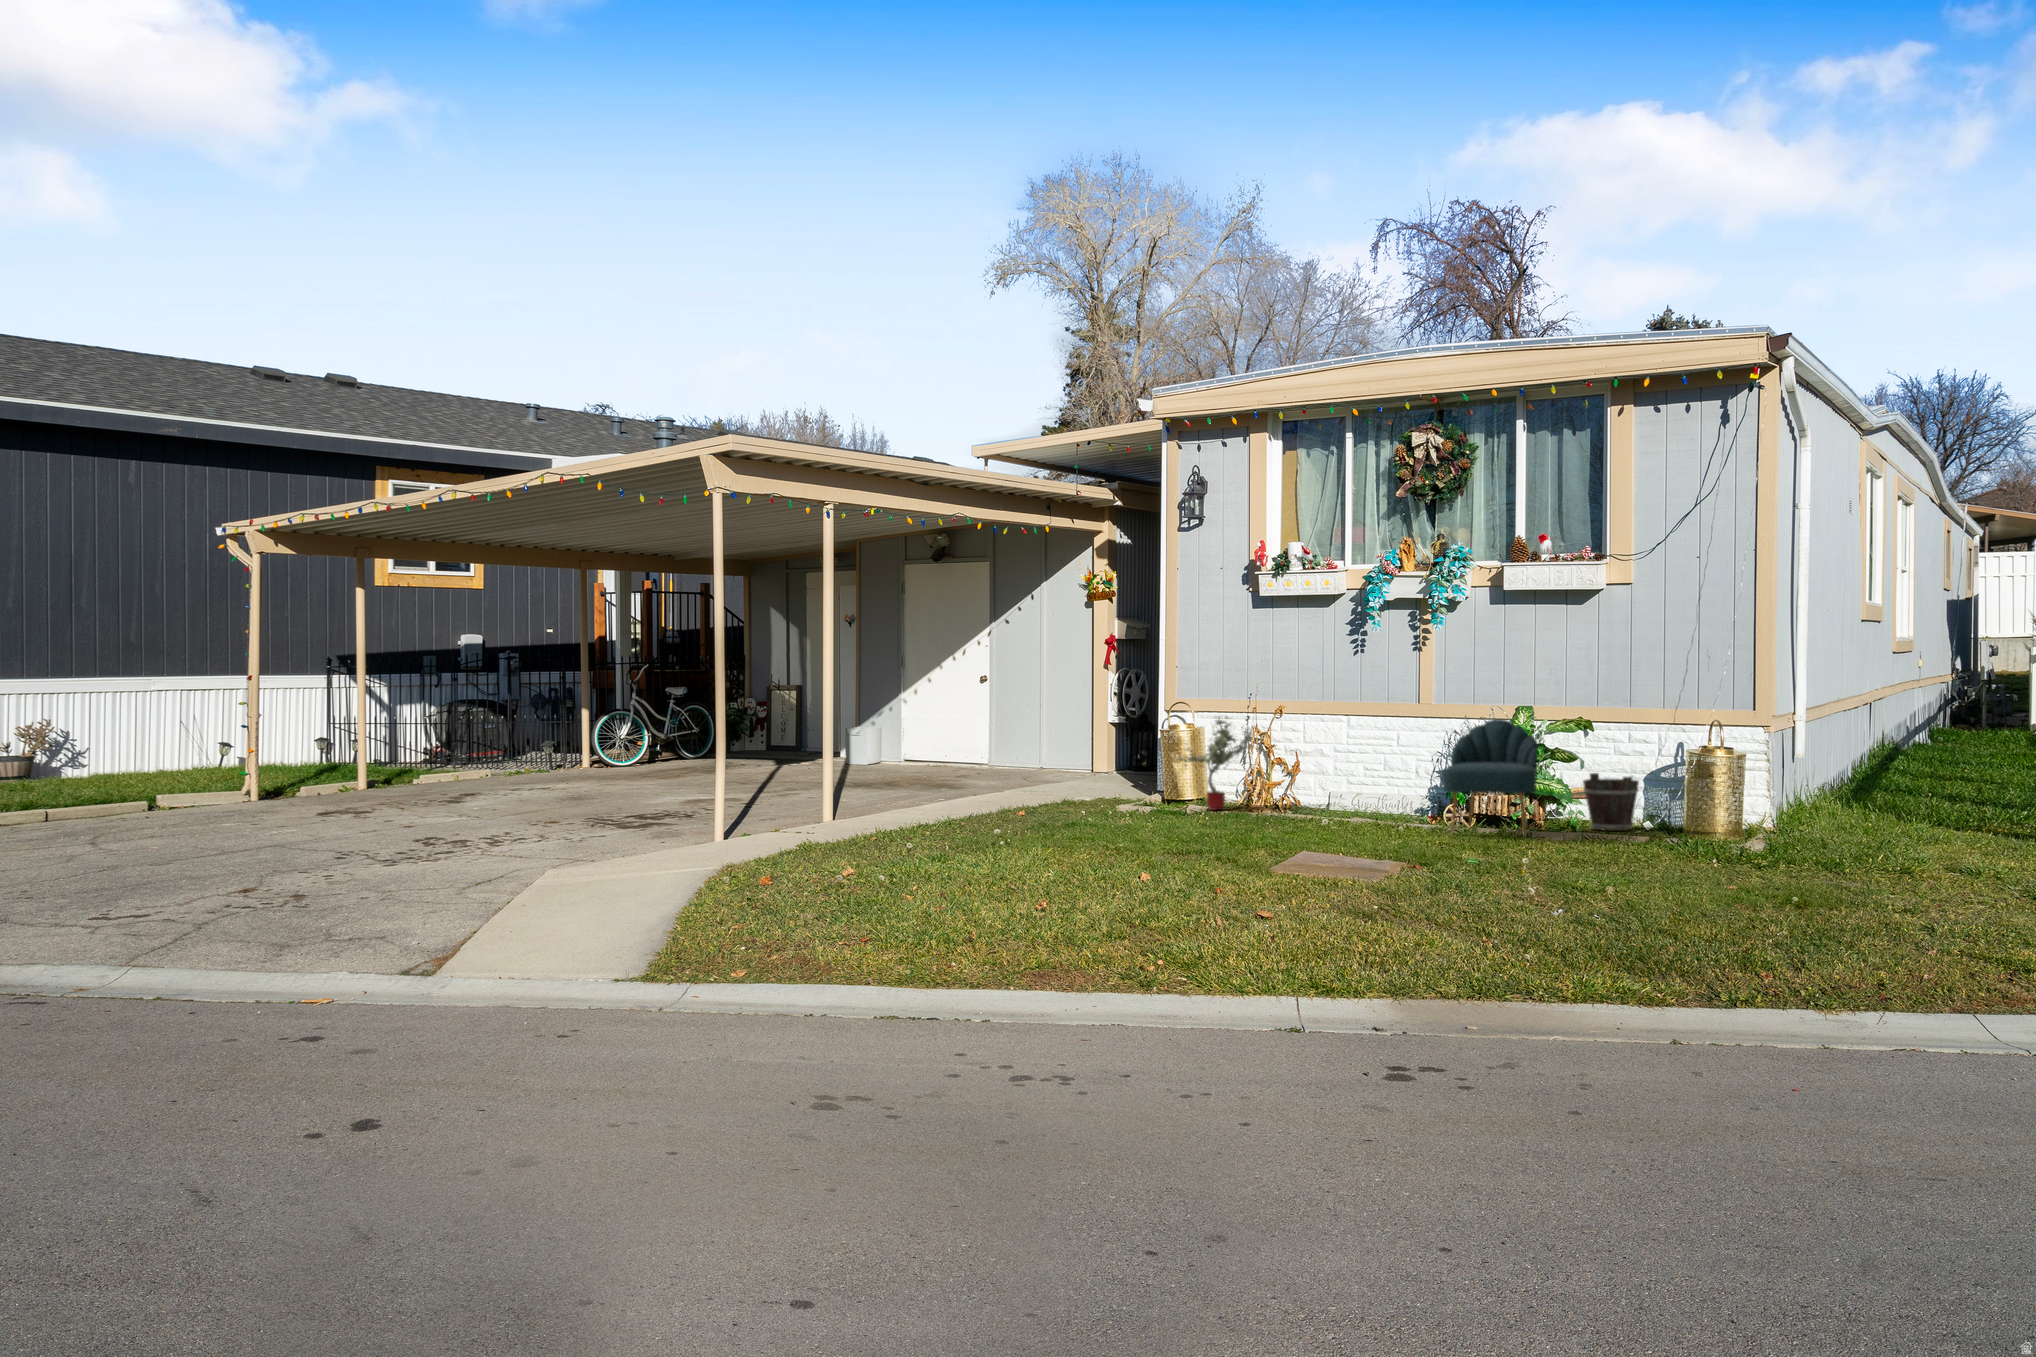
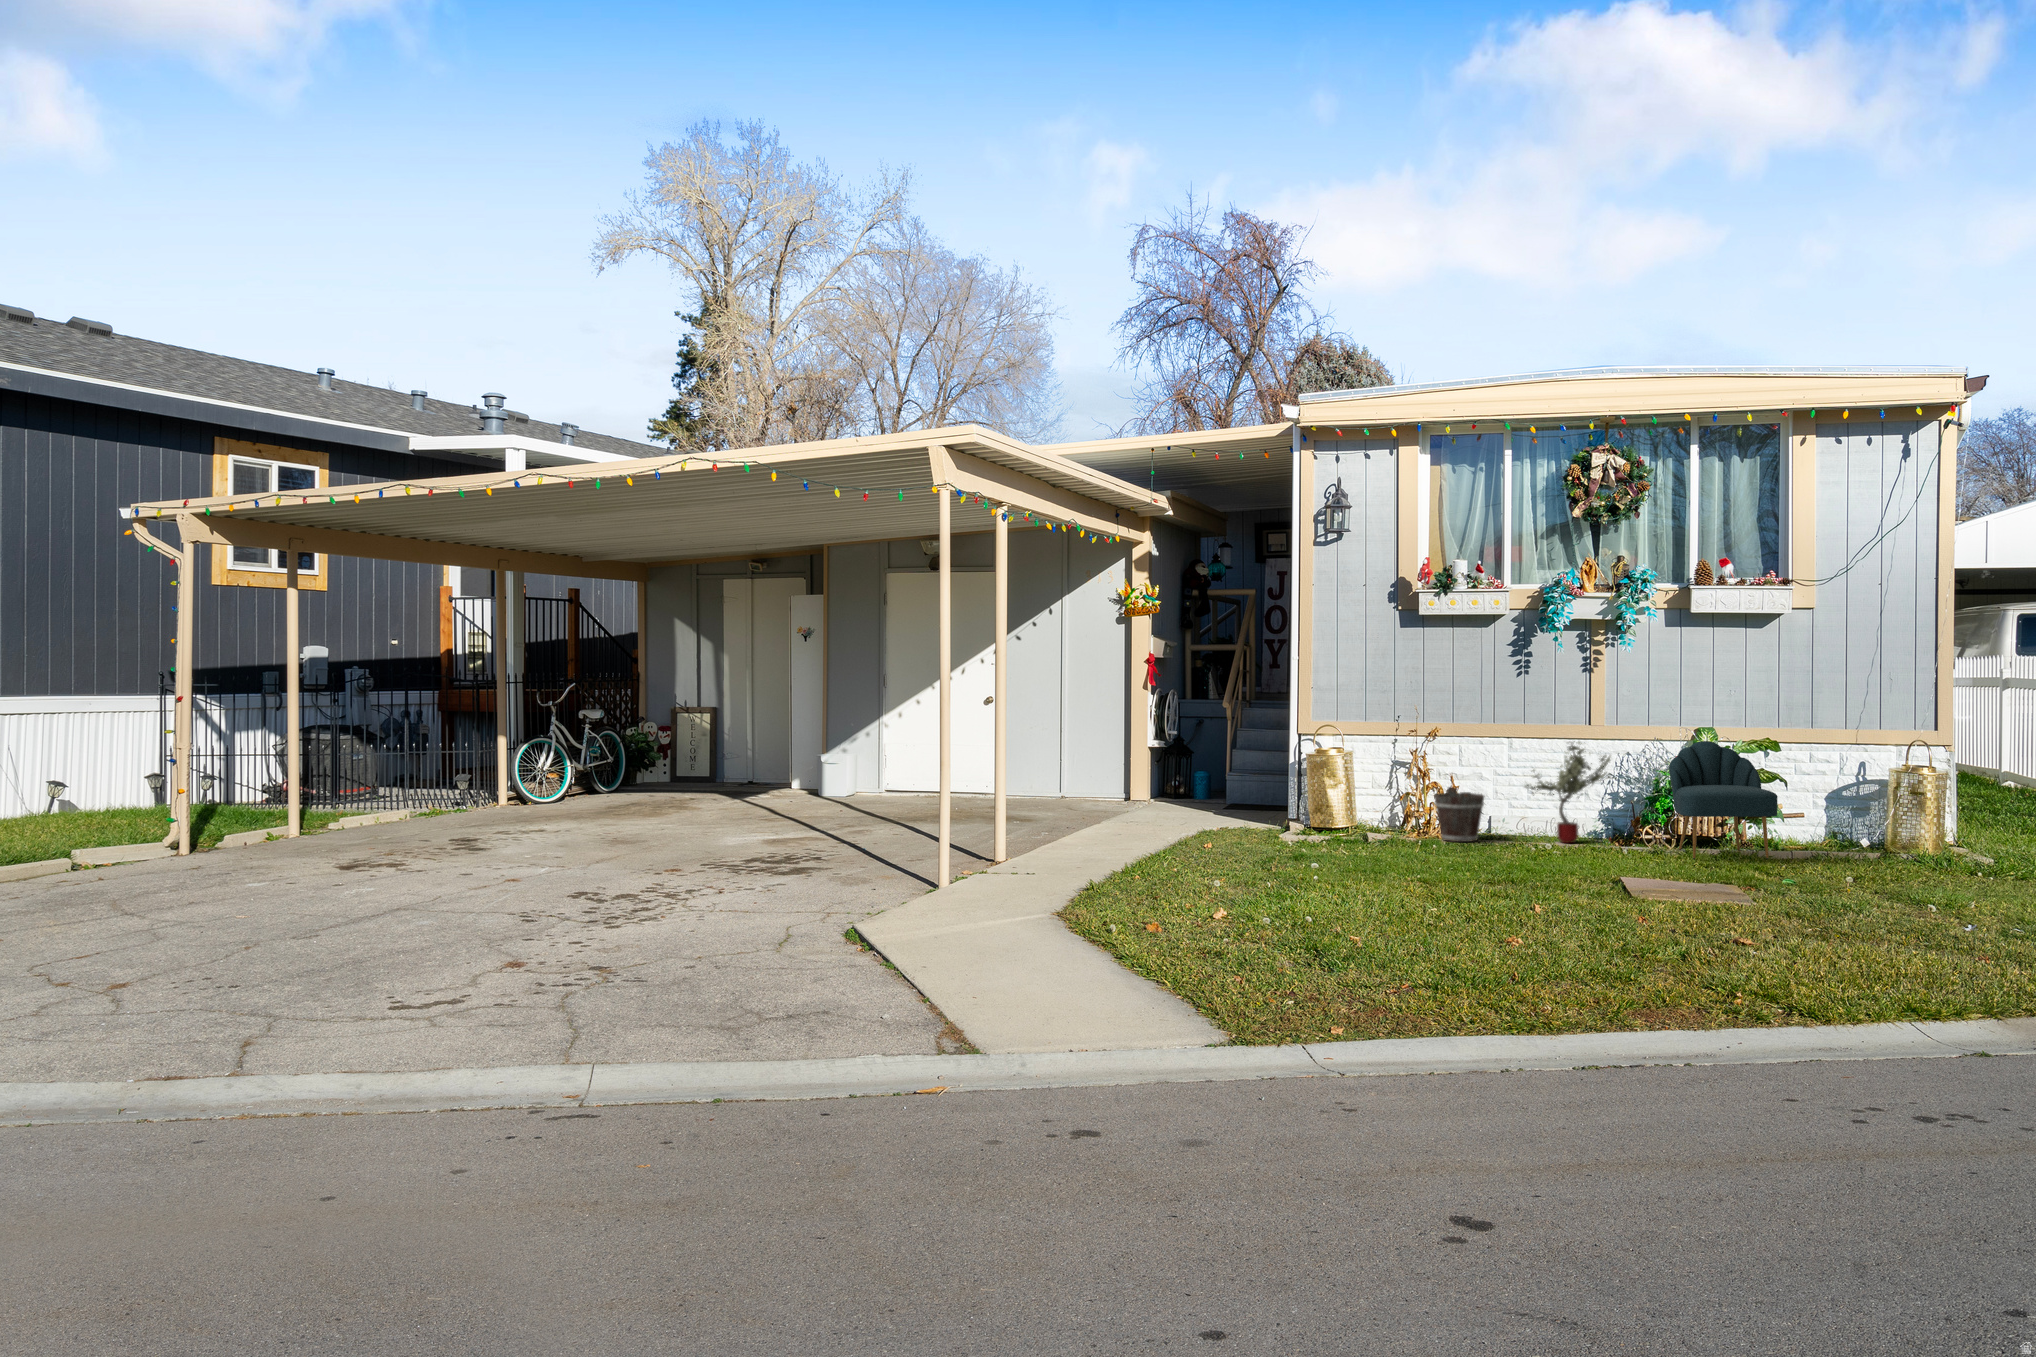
potted tree: present [1178,716,1253,810] -> present [1525,742,1611,843]
bucket: present [1583,773,1639,831] -> present [1434,787,1484,842]

